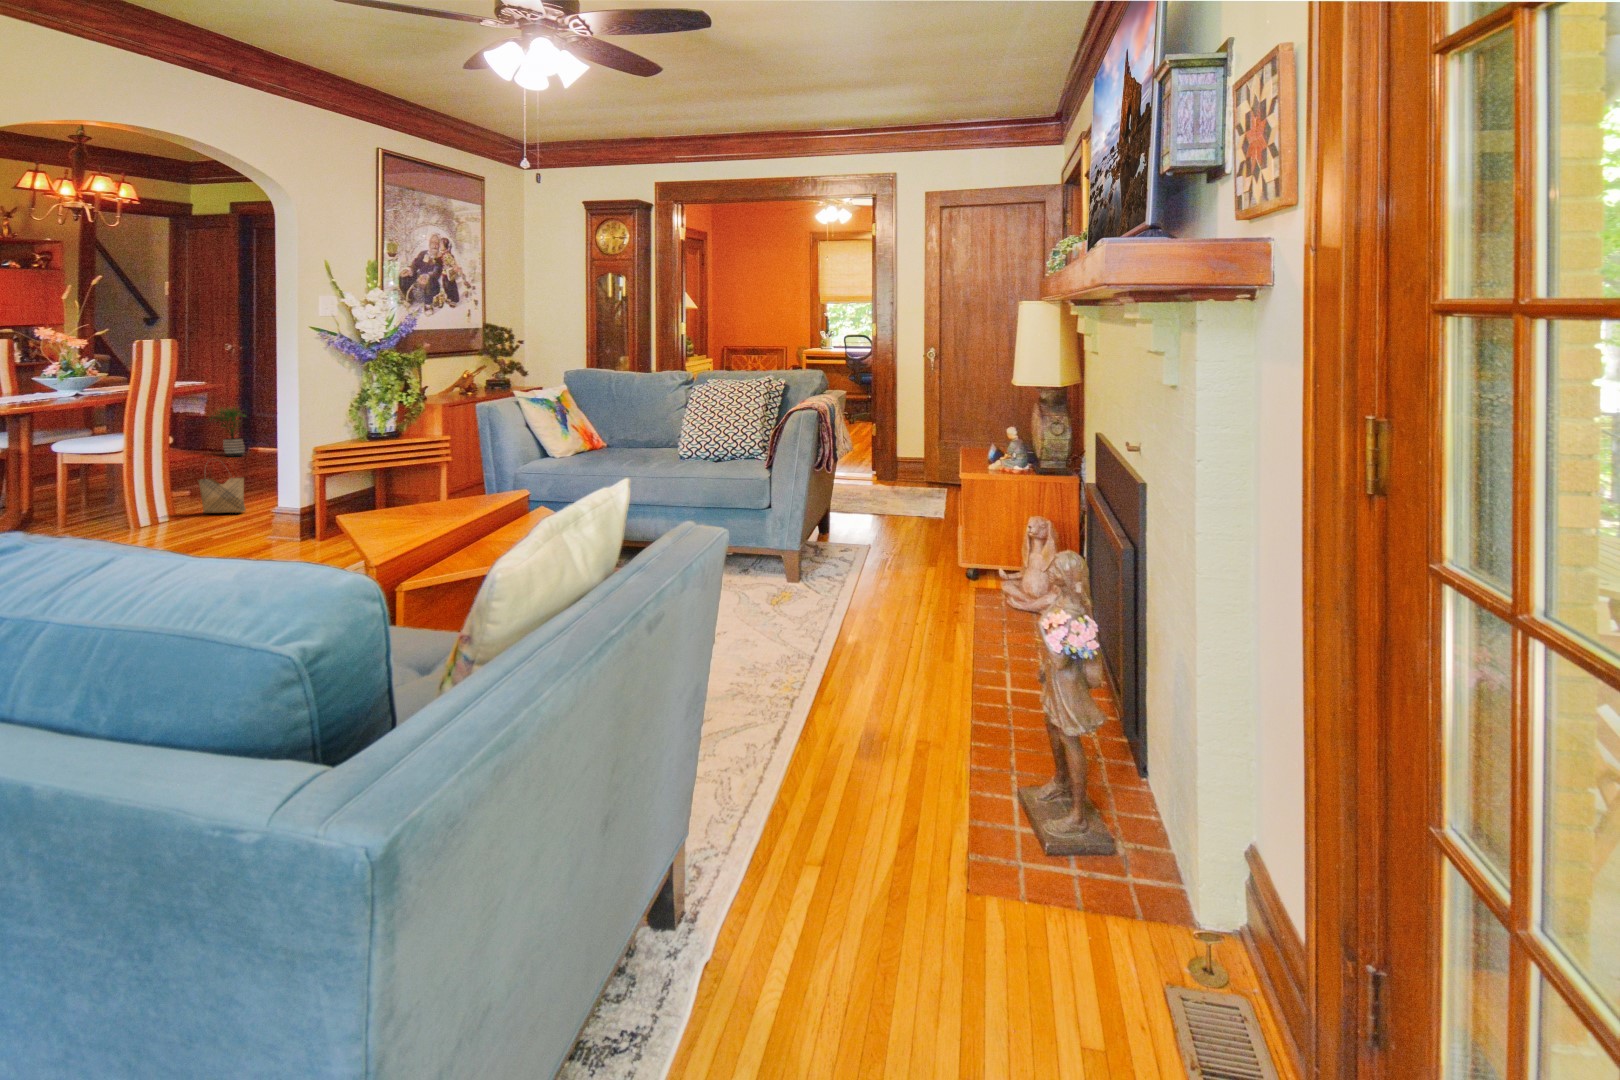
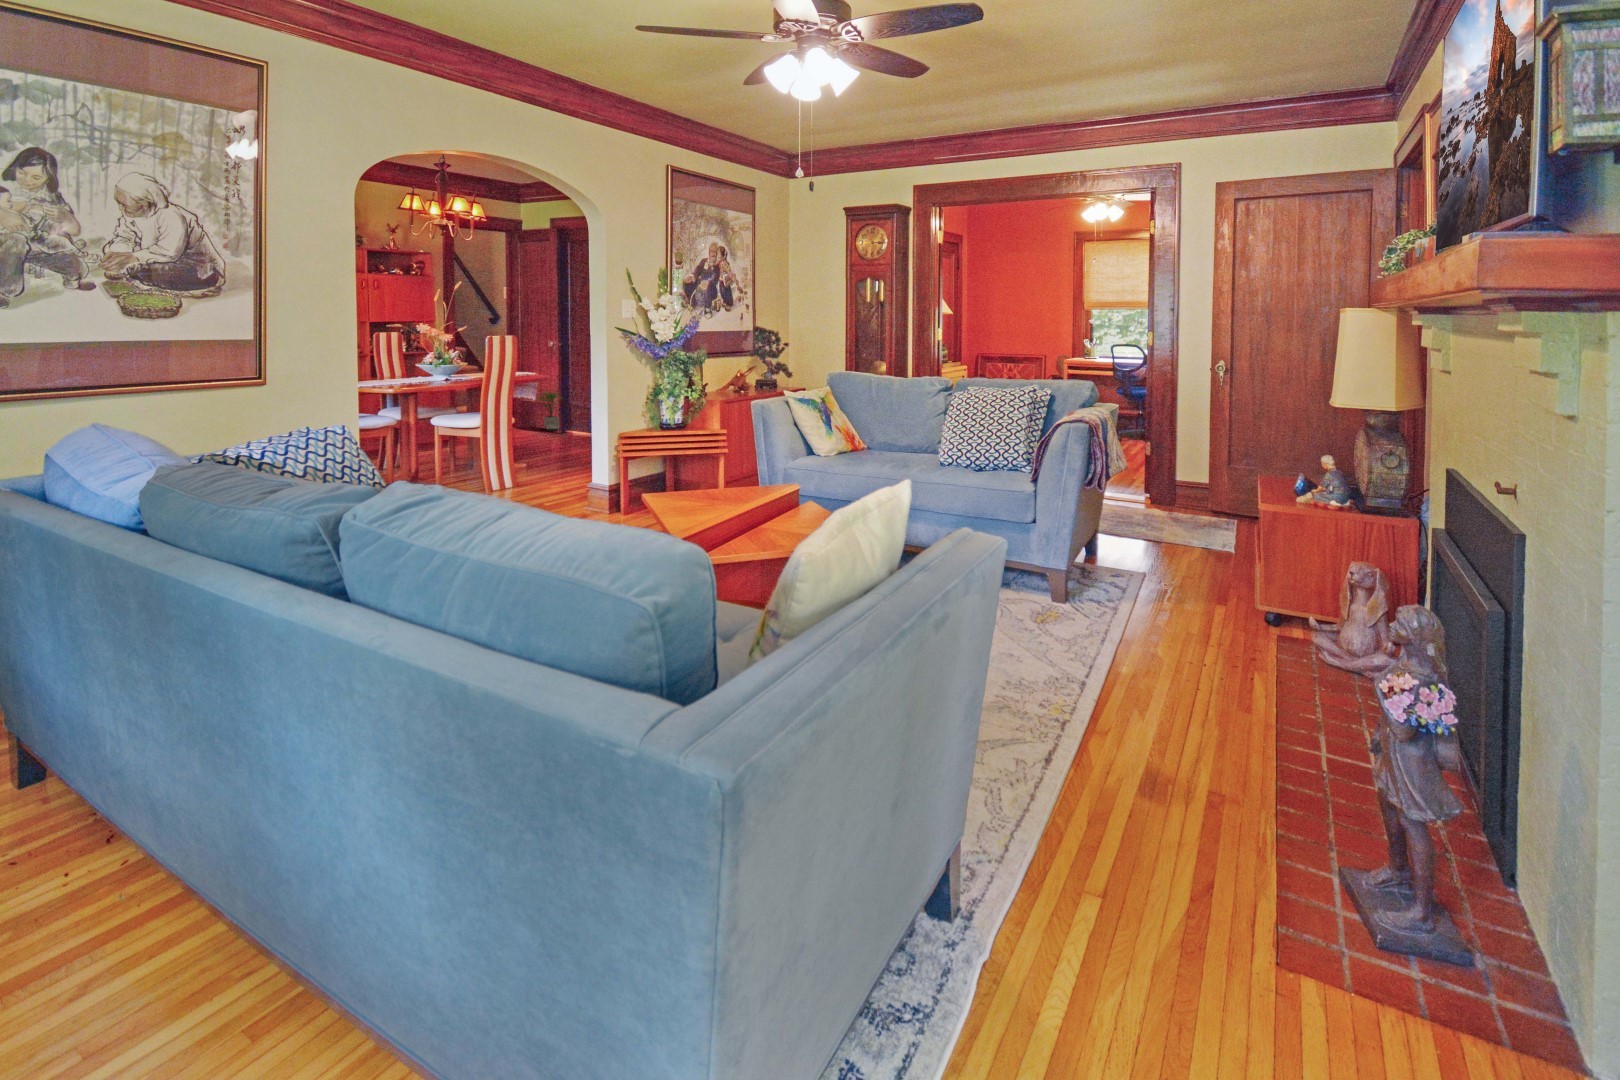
woven basket: present [198,458,246,514] -> none [520,440,557,487]

